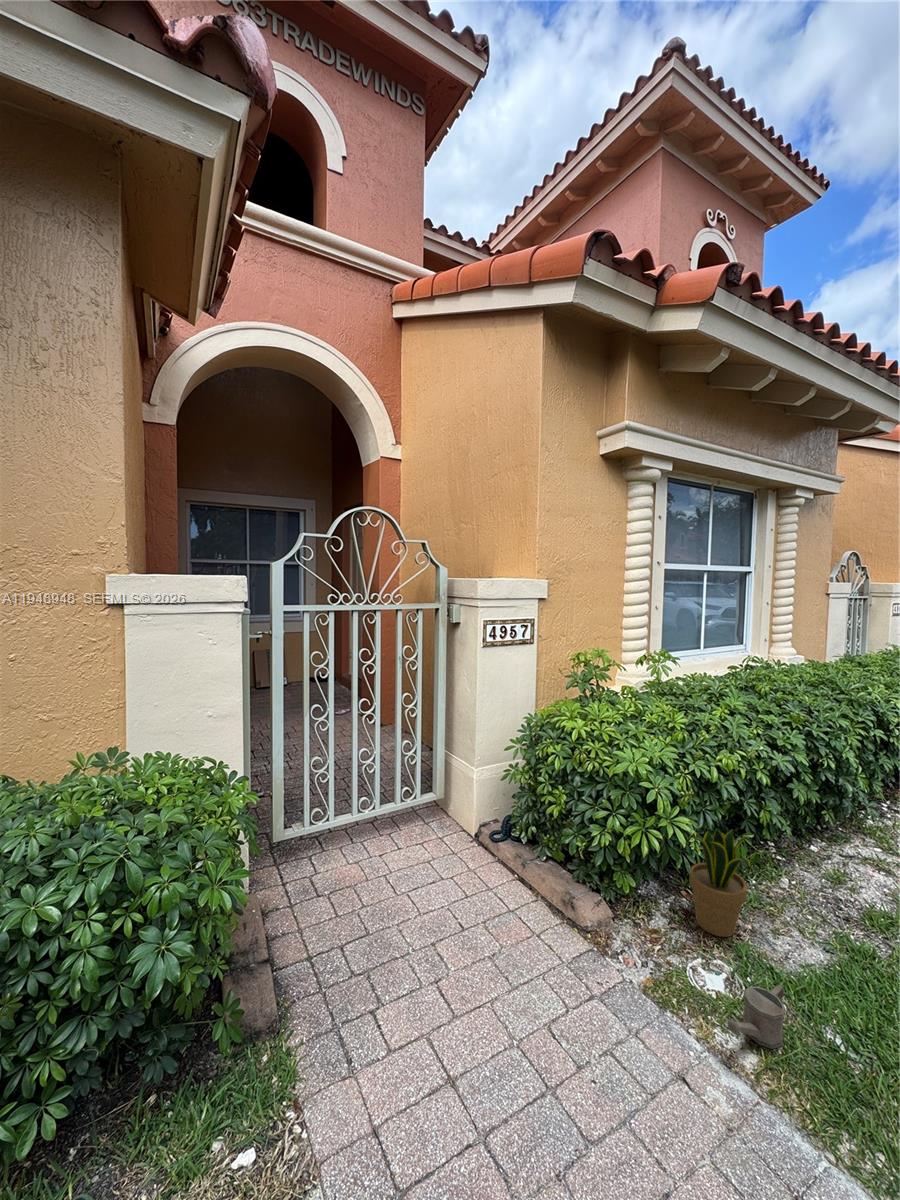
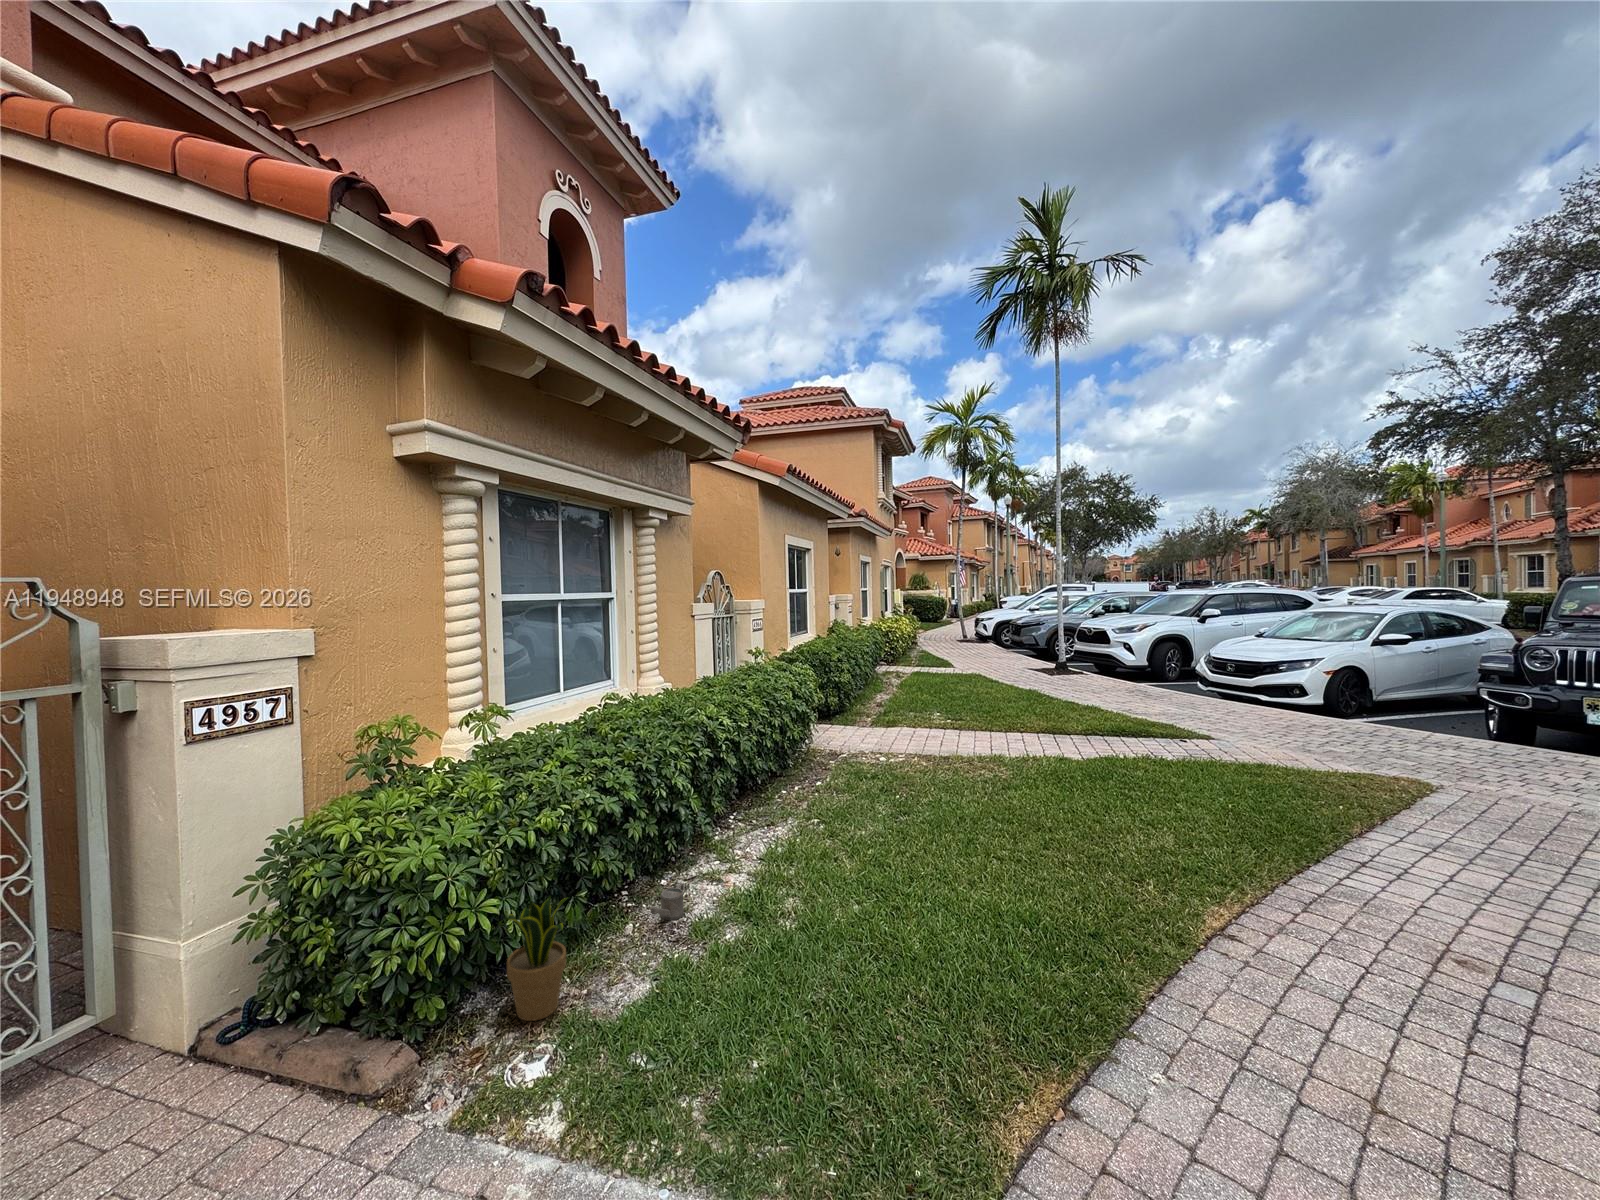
watering can: present [727,985,785,1049] -> present [650,883,684,920]

